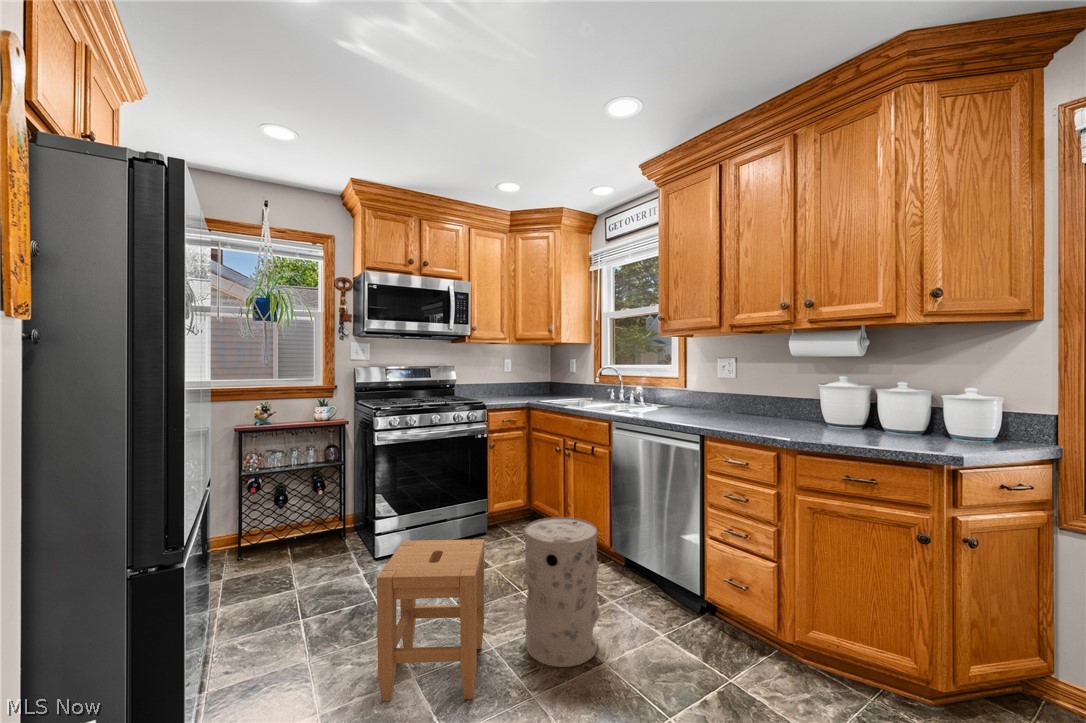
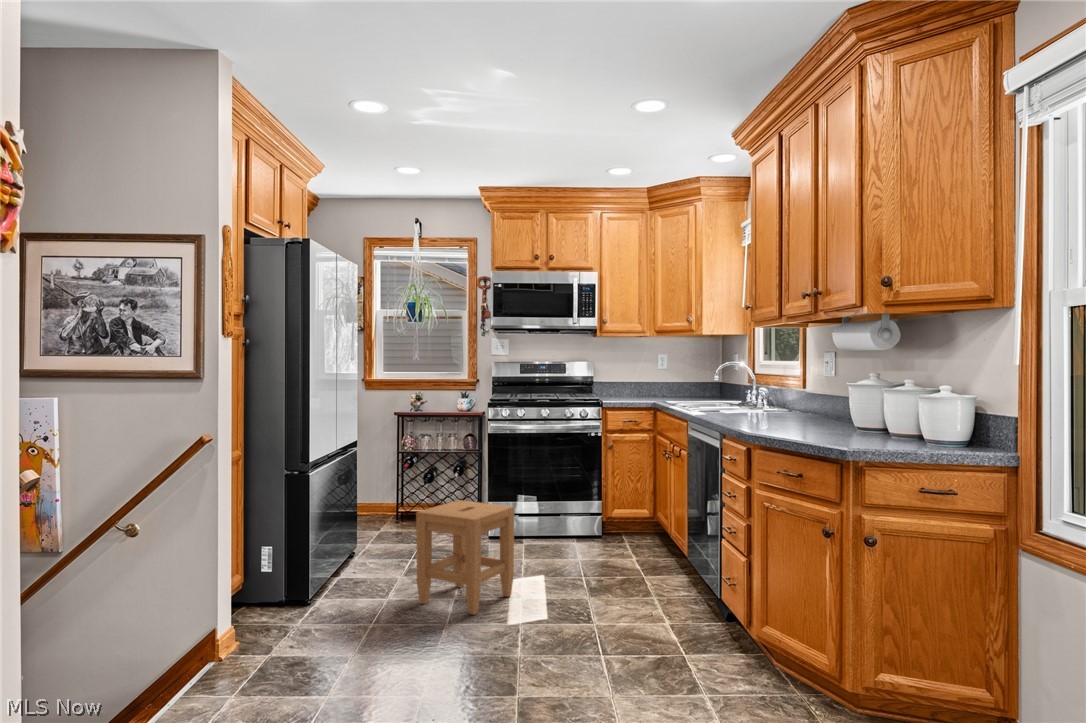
trash can: present [523,517,600,667] -> none [537,499,605,619]

